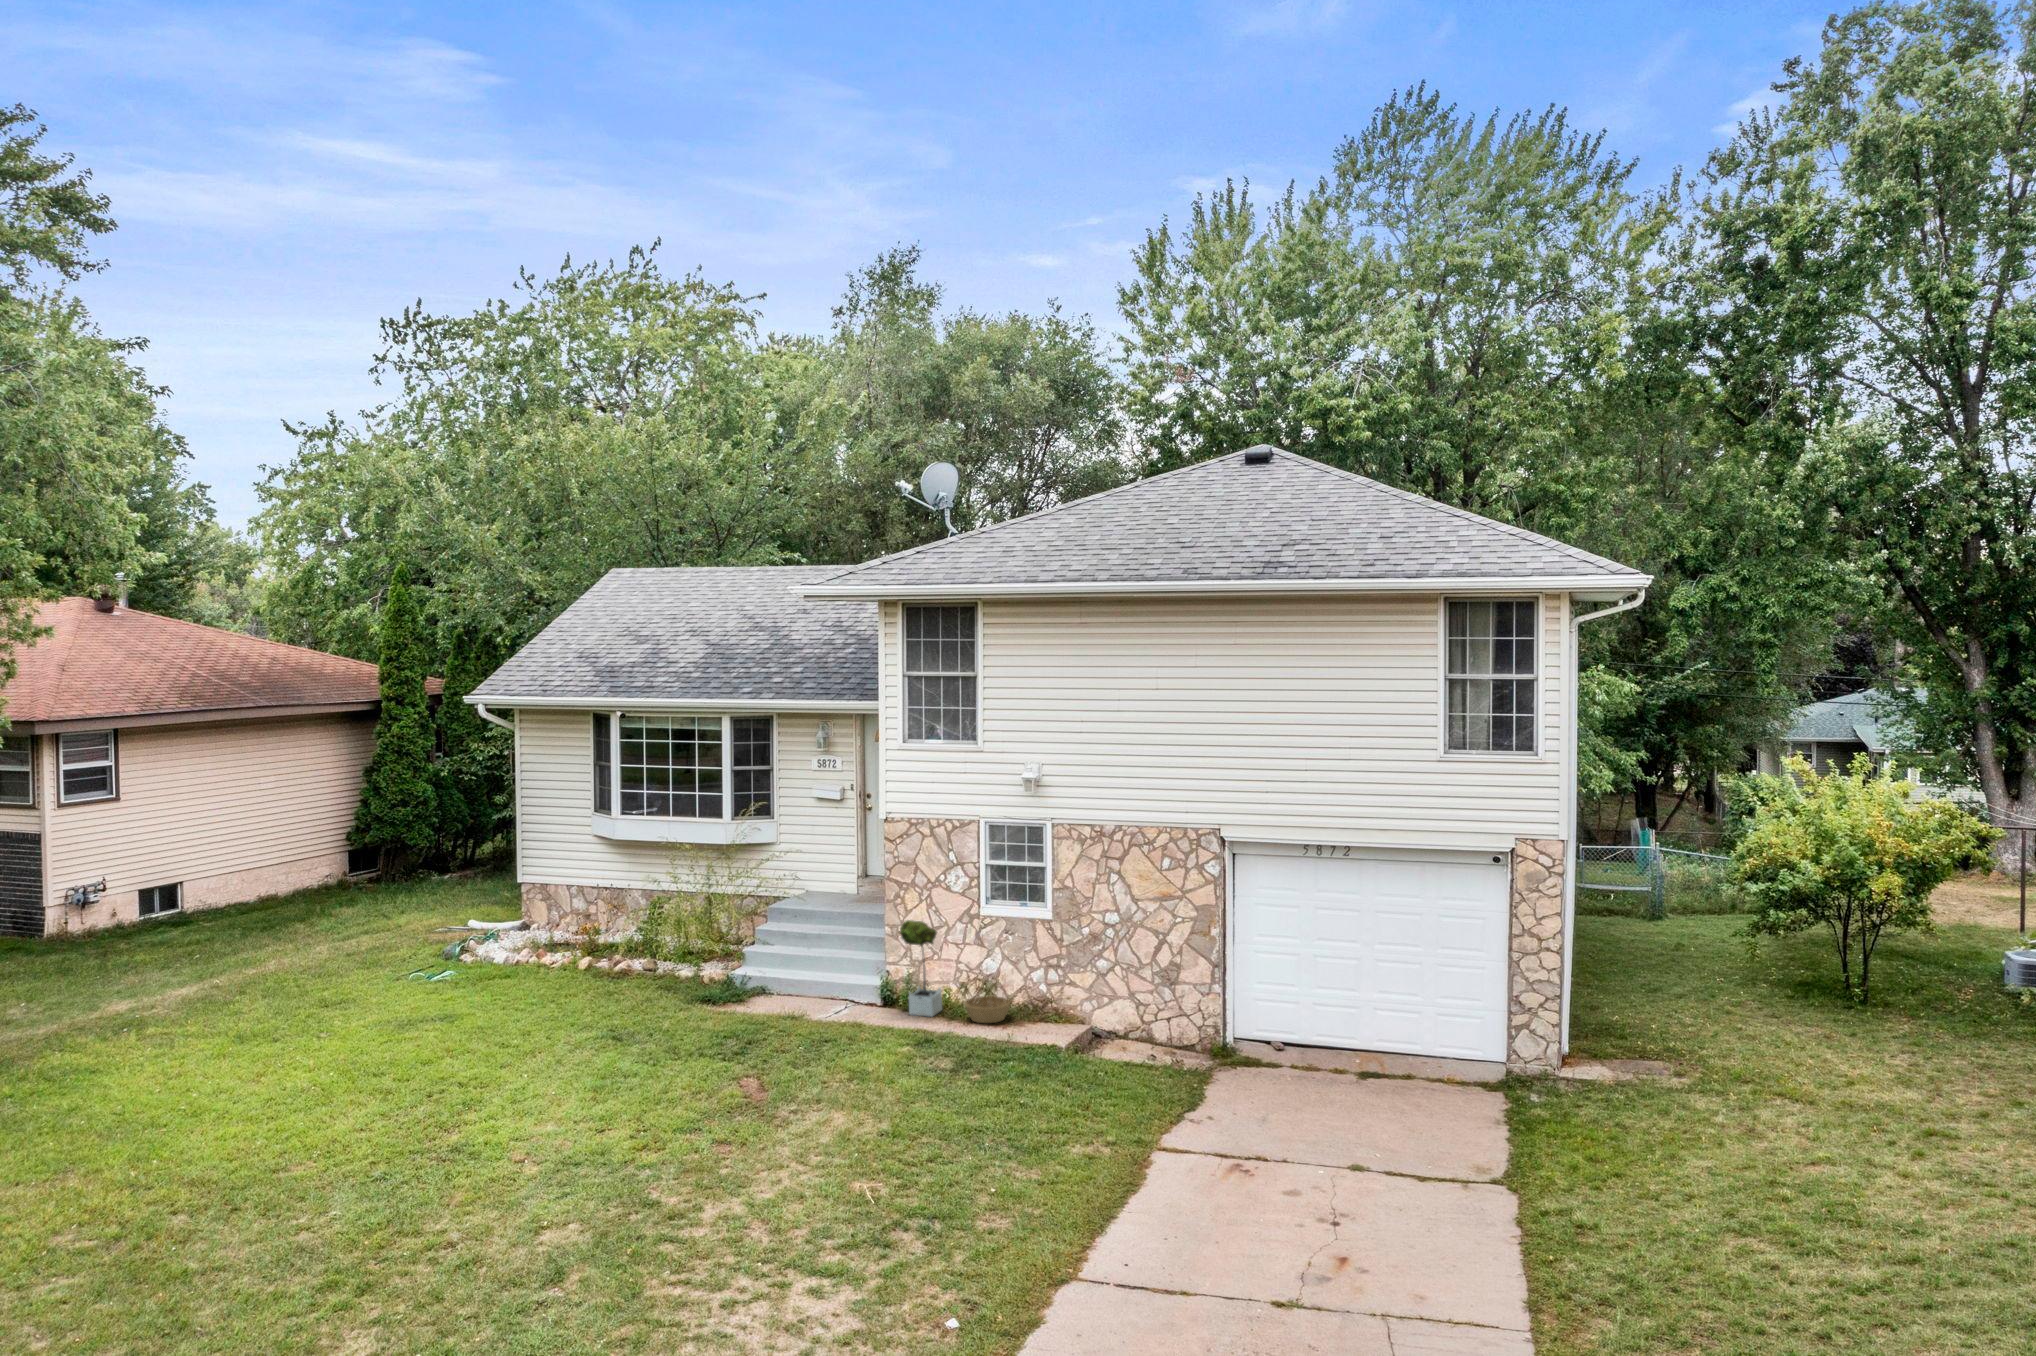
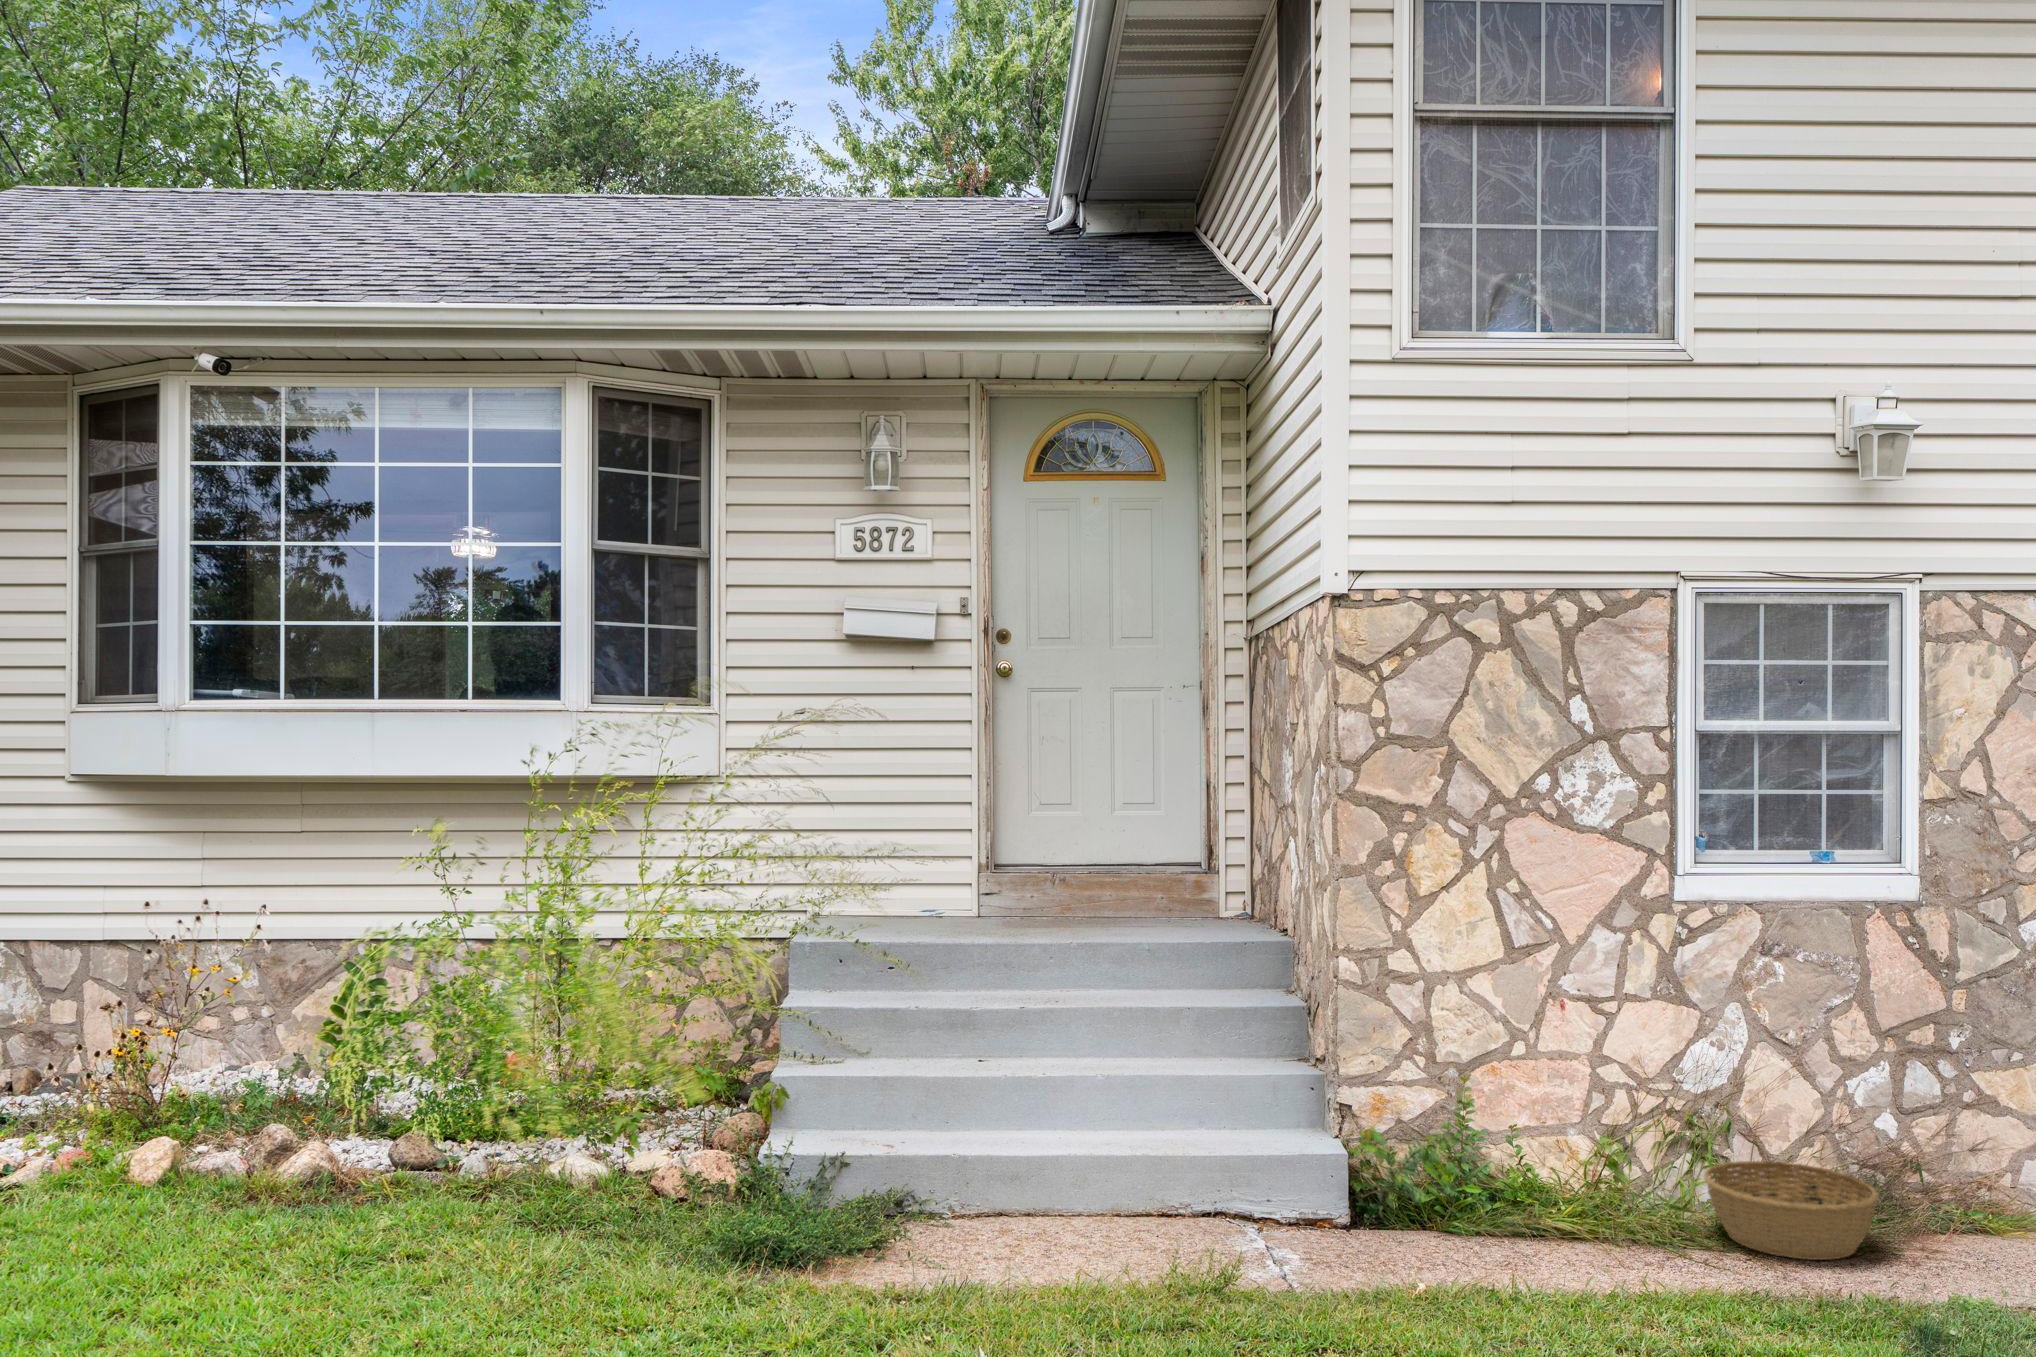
potted tree: present [899,920,942,1017] -> none [1459,916,1617,1256]

